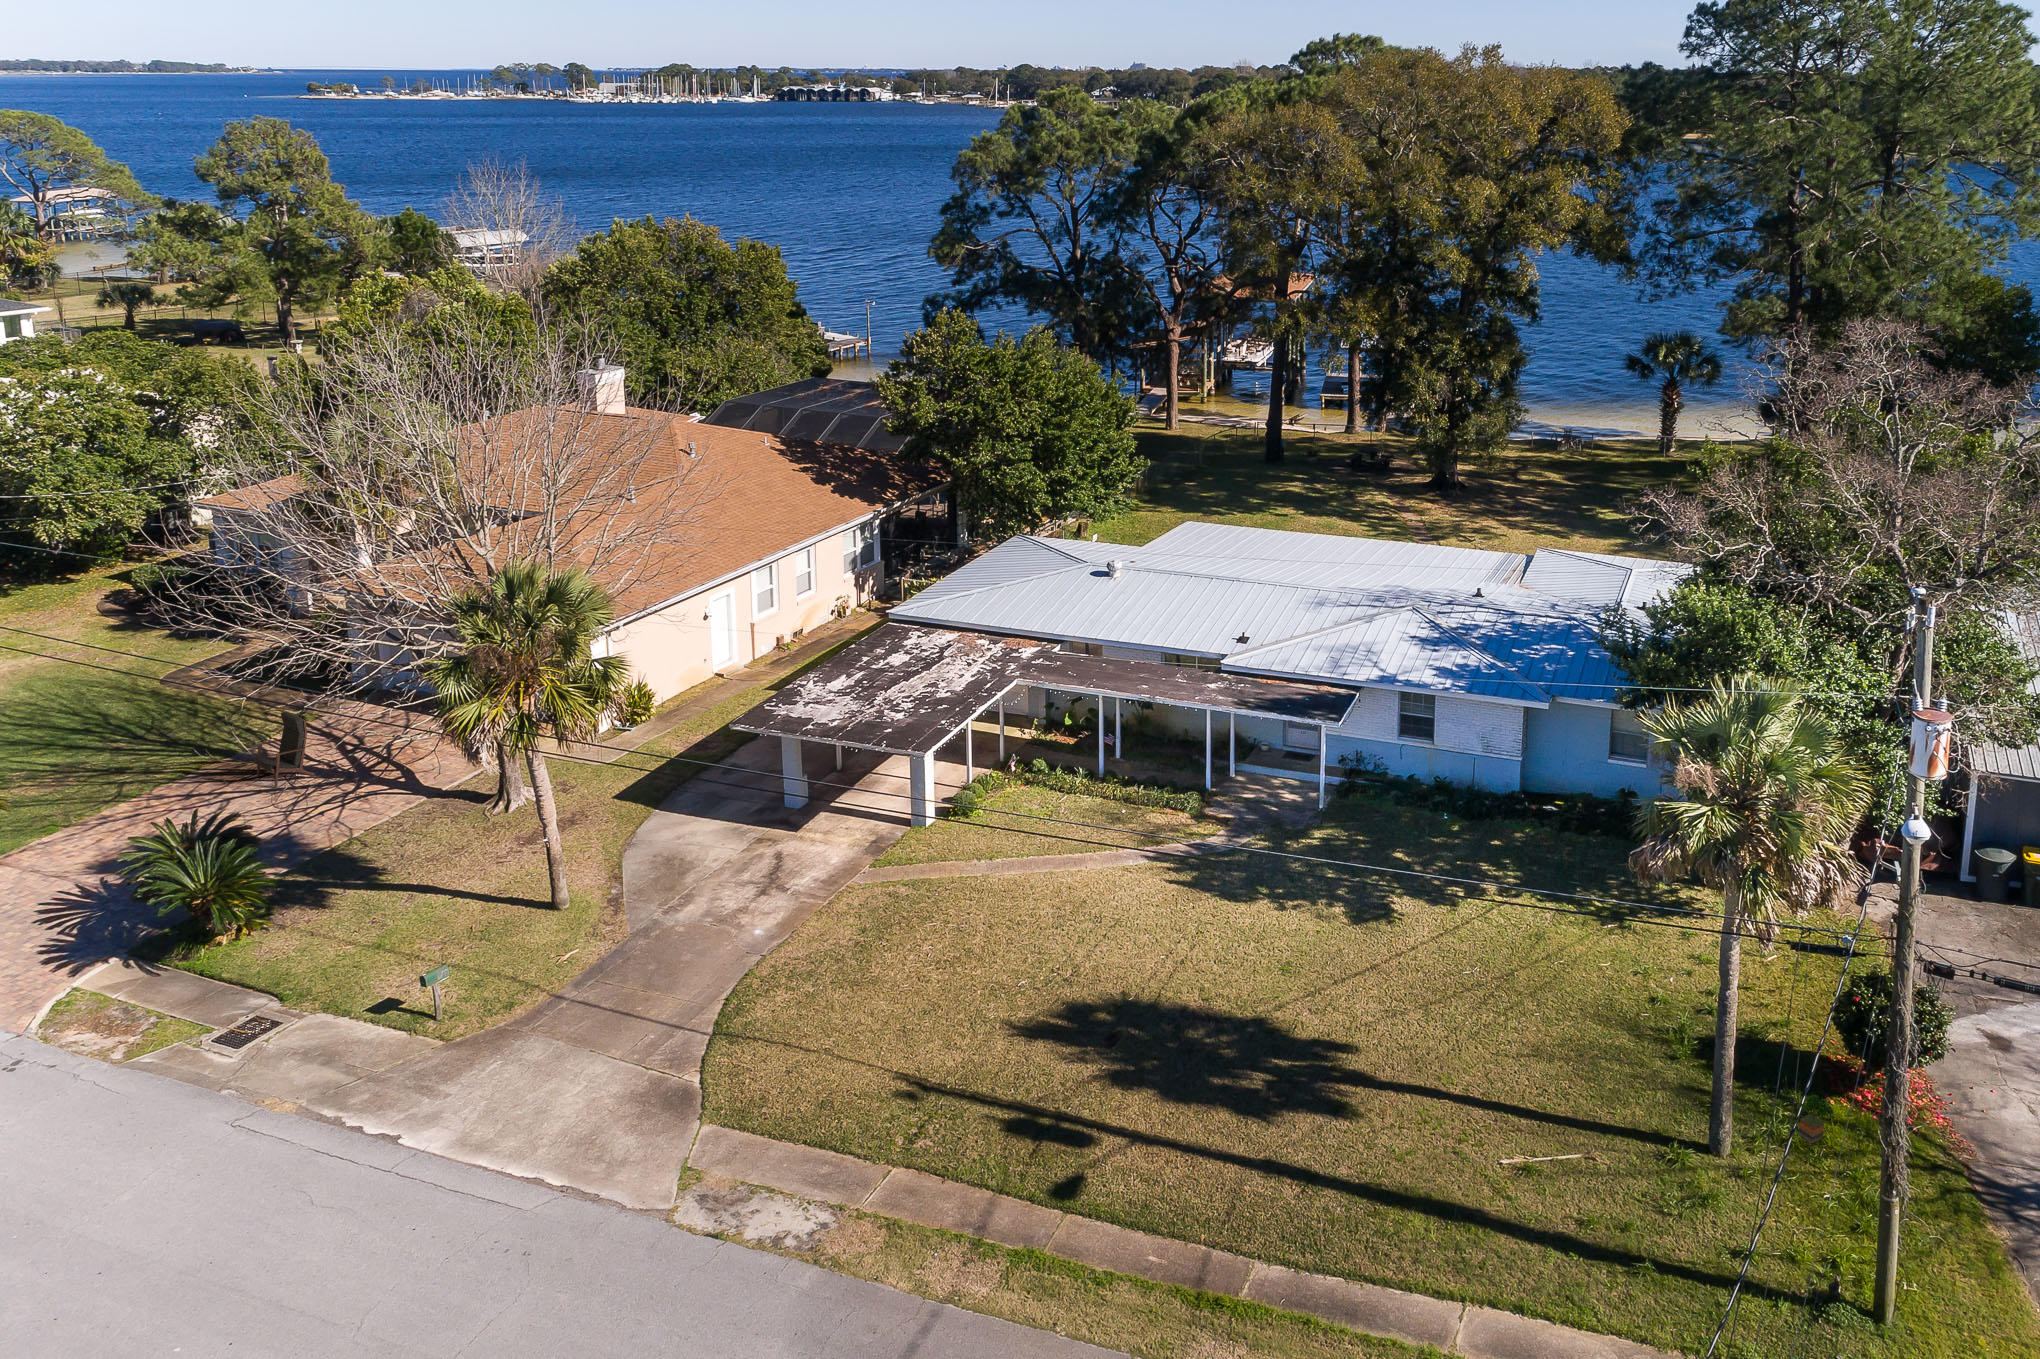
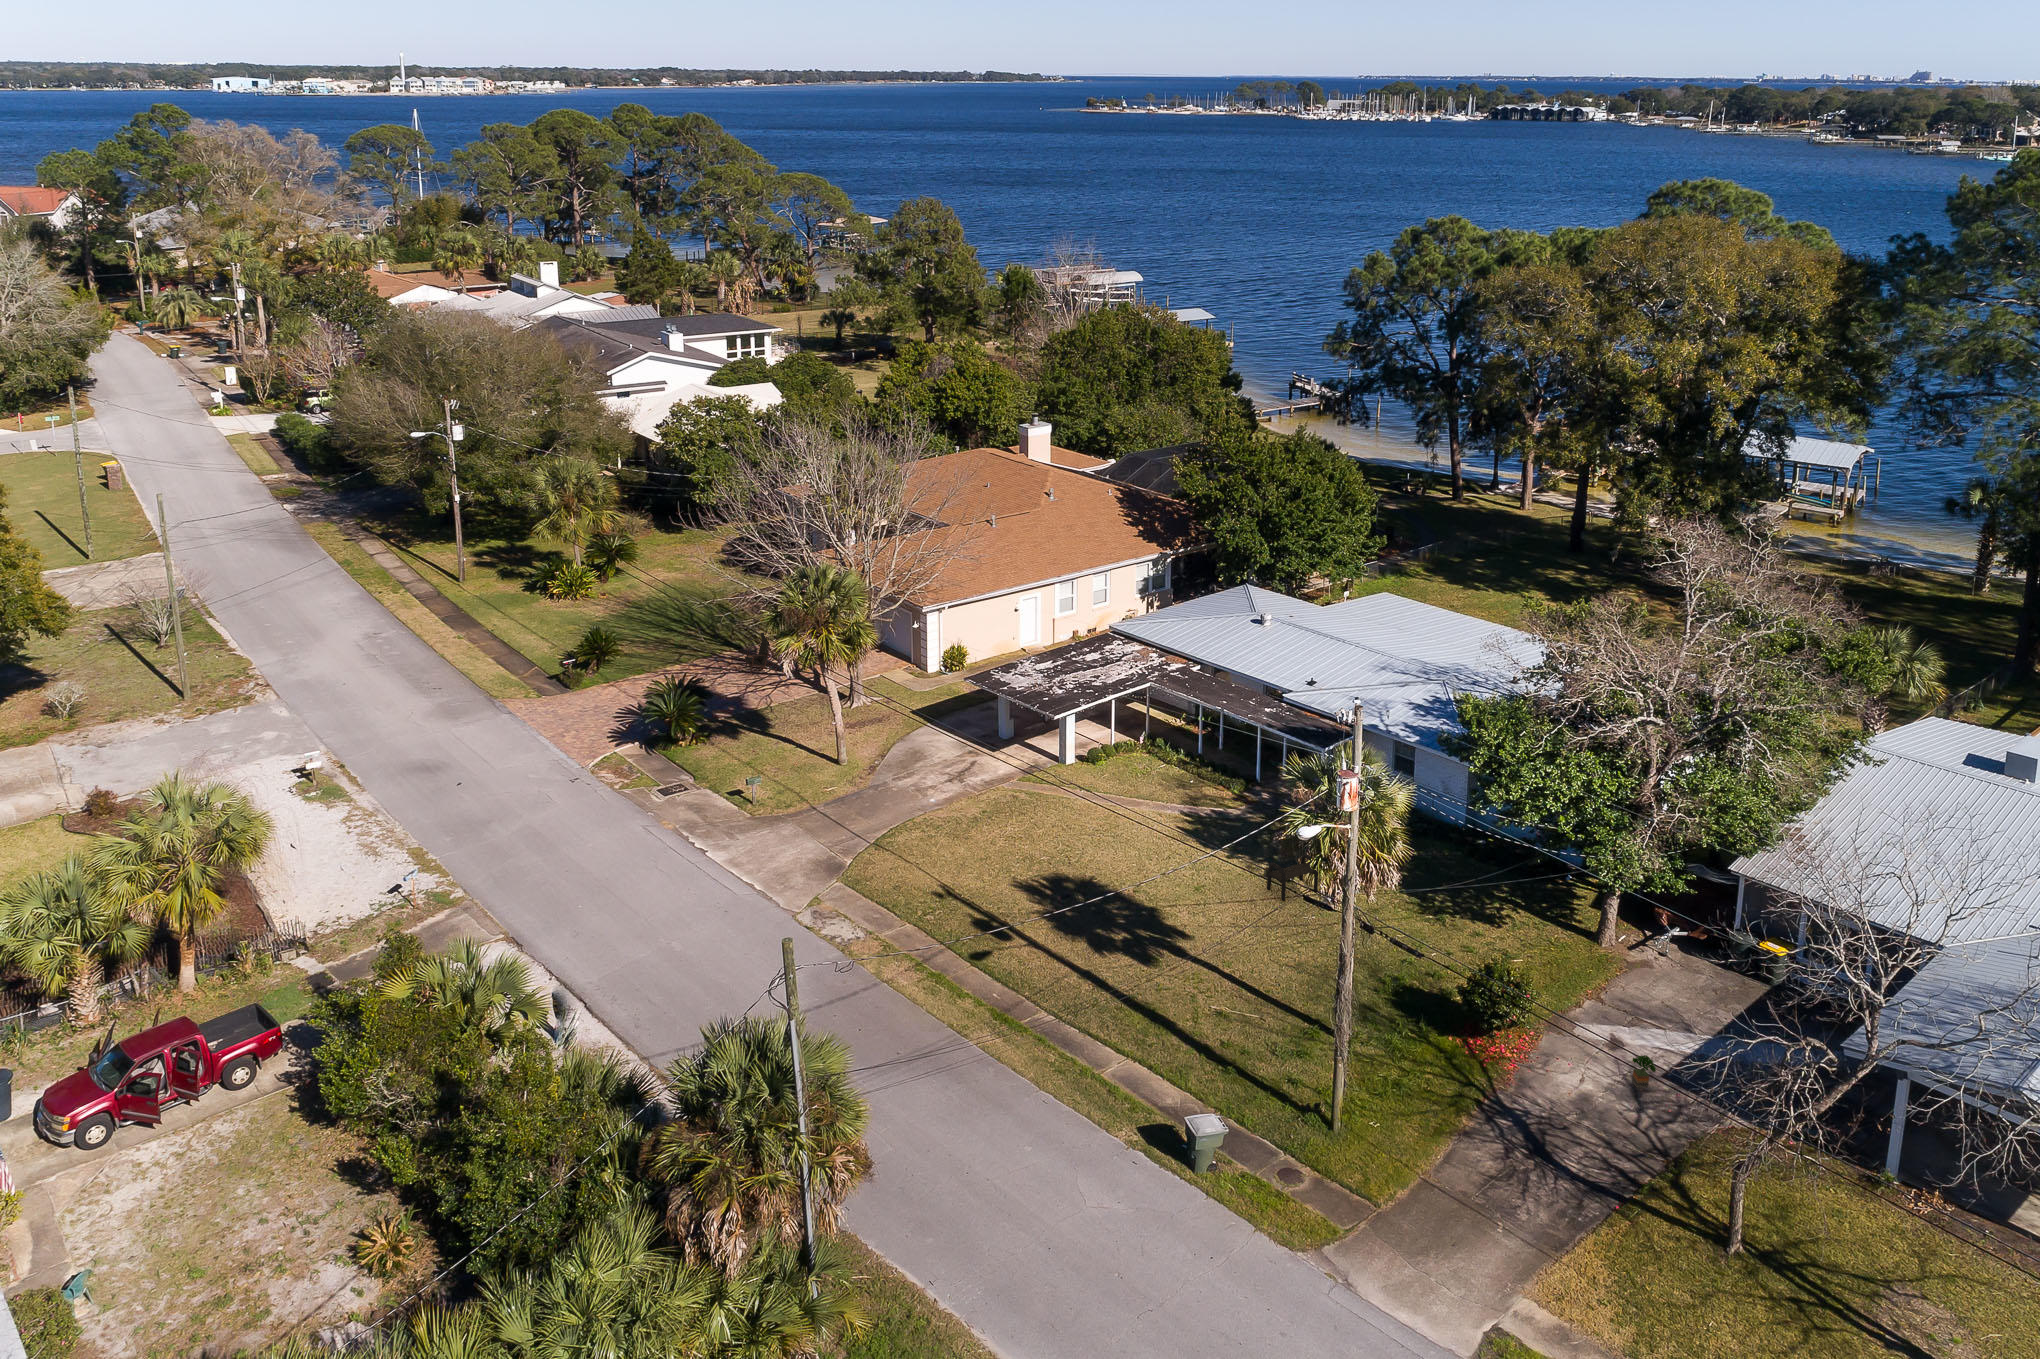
bench: none [1356,878,1419,953] -> present [1267,854,1318,901]
potted tree: present [1798,1094,1834,1144] -> present [1632,1055,1656,1088]

